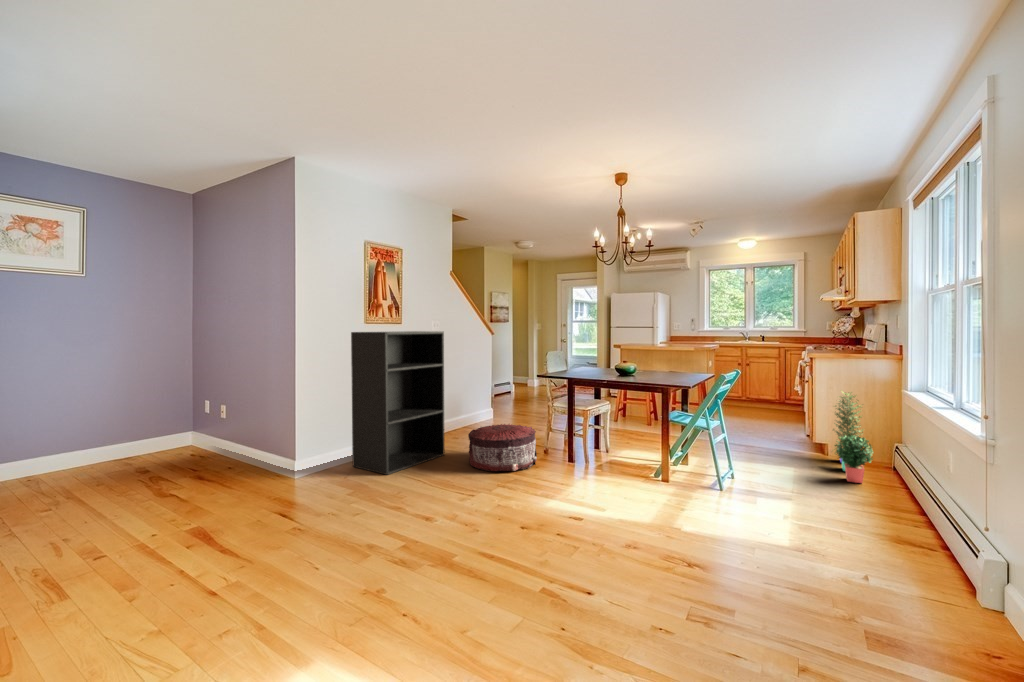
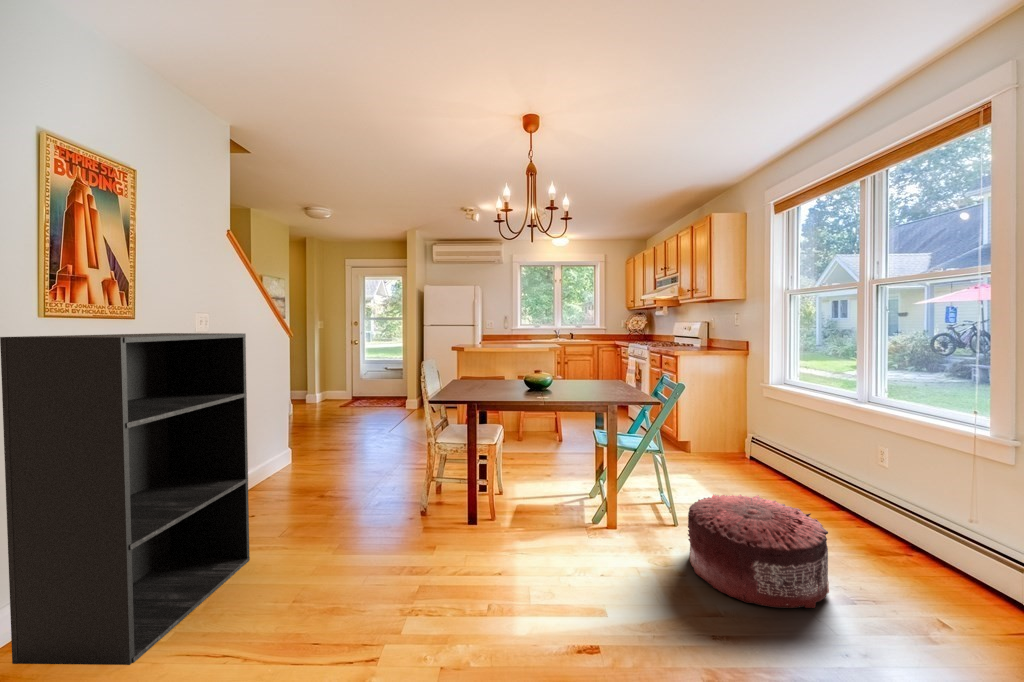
potted plant: present [833,392,873,483] -> none [704,389,774,487]
pouf: present [468,424,537,471] -> present [688,495,829,608]

